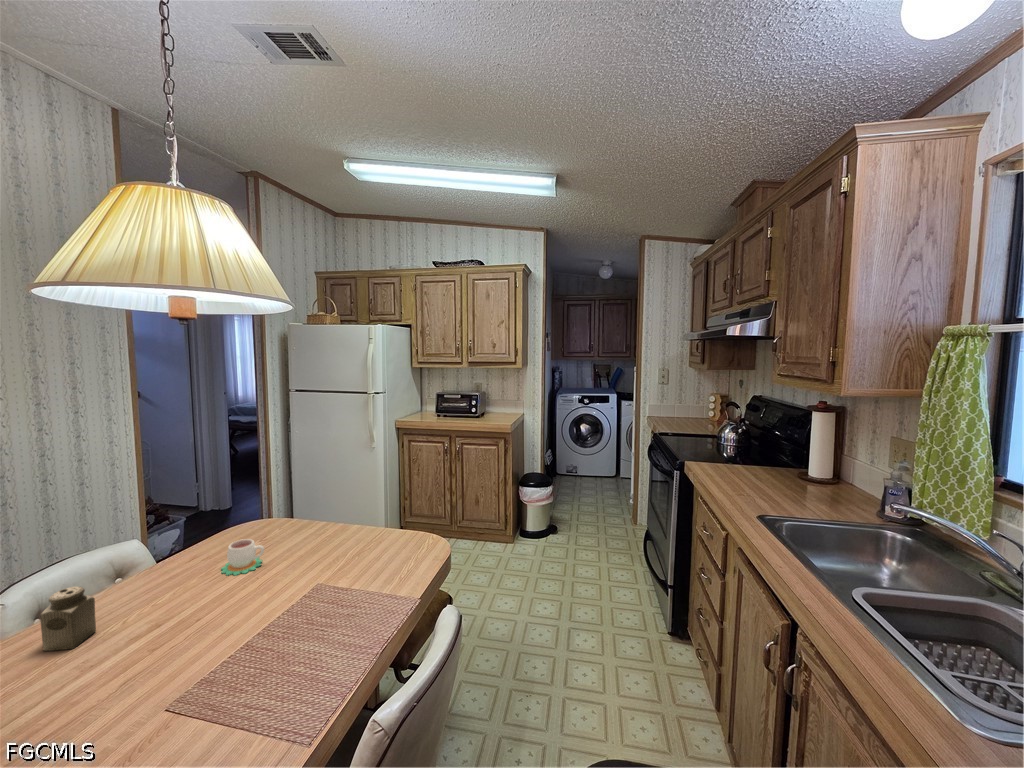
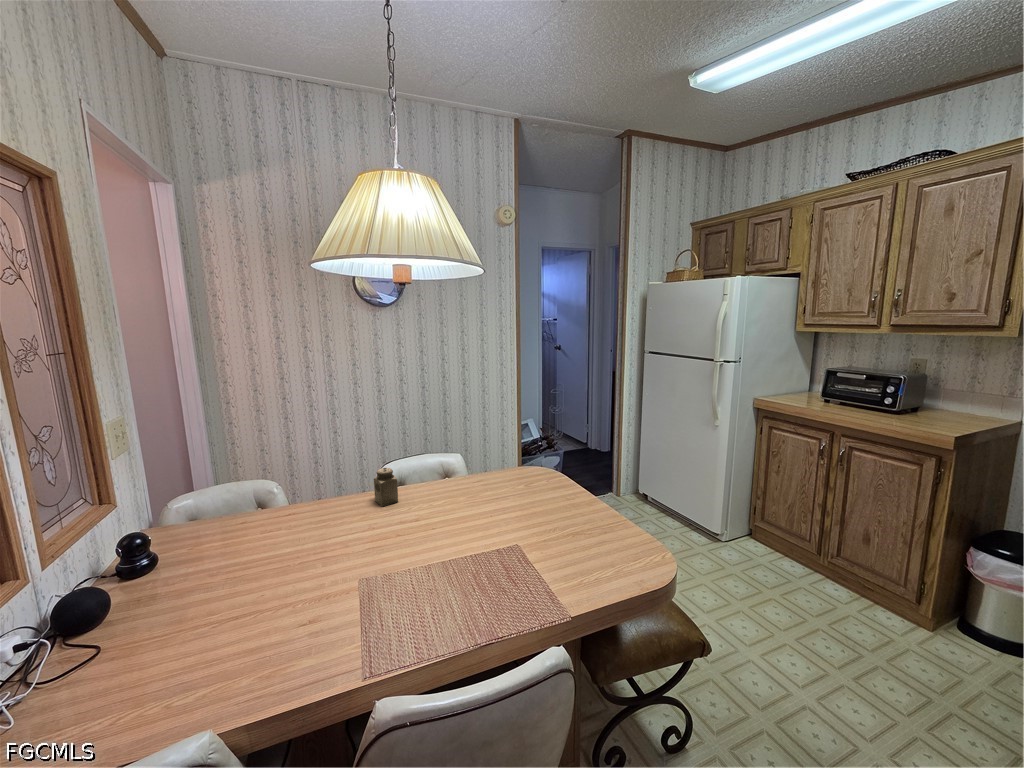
mug: present [221,539,264,576] -> none [482,475,511,504]

